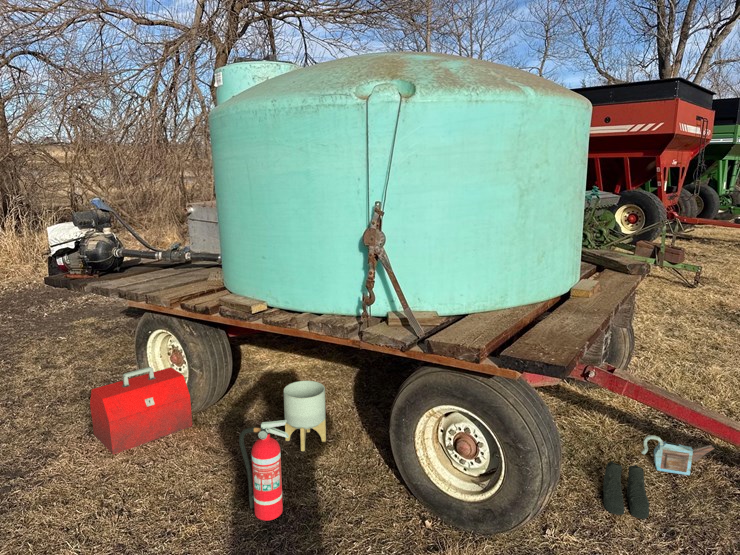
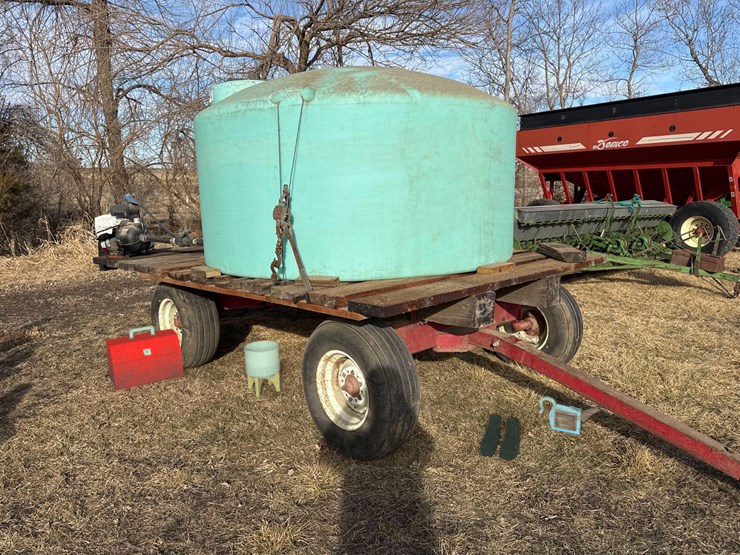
fire extinguisher: present [239,420,289,521] -> none [183,358,218,438]

